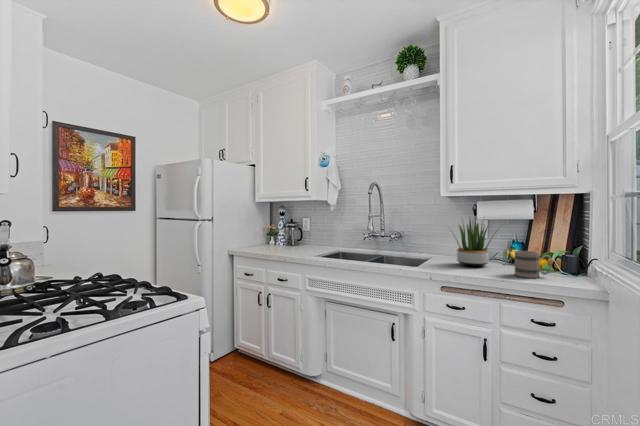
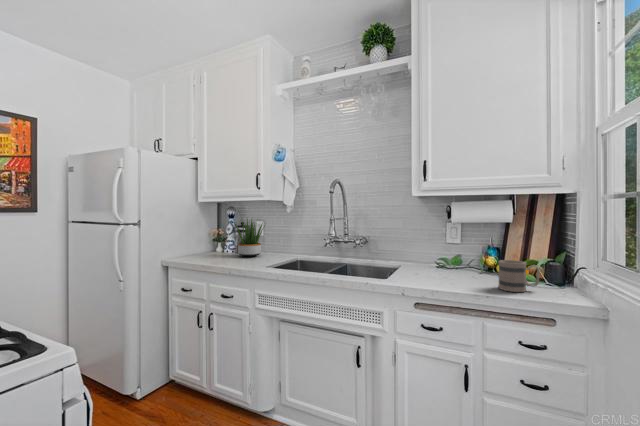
potted plant: present [452,217,496,266] -> present [235,219,263,257]

